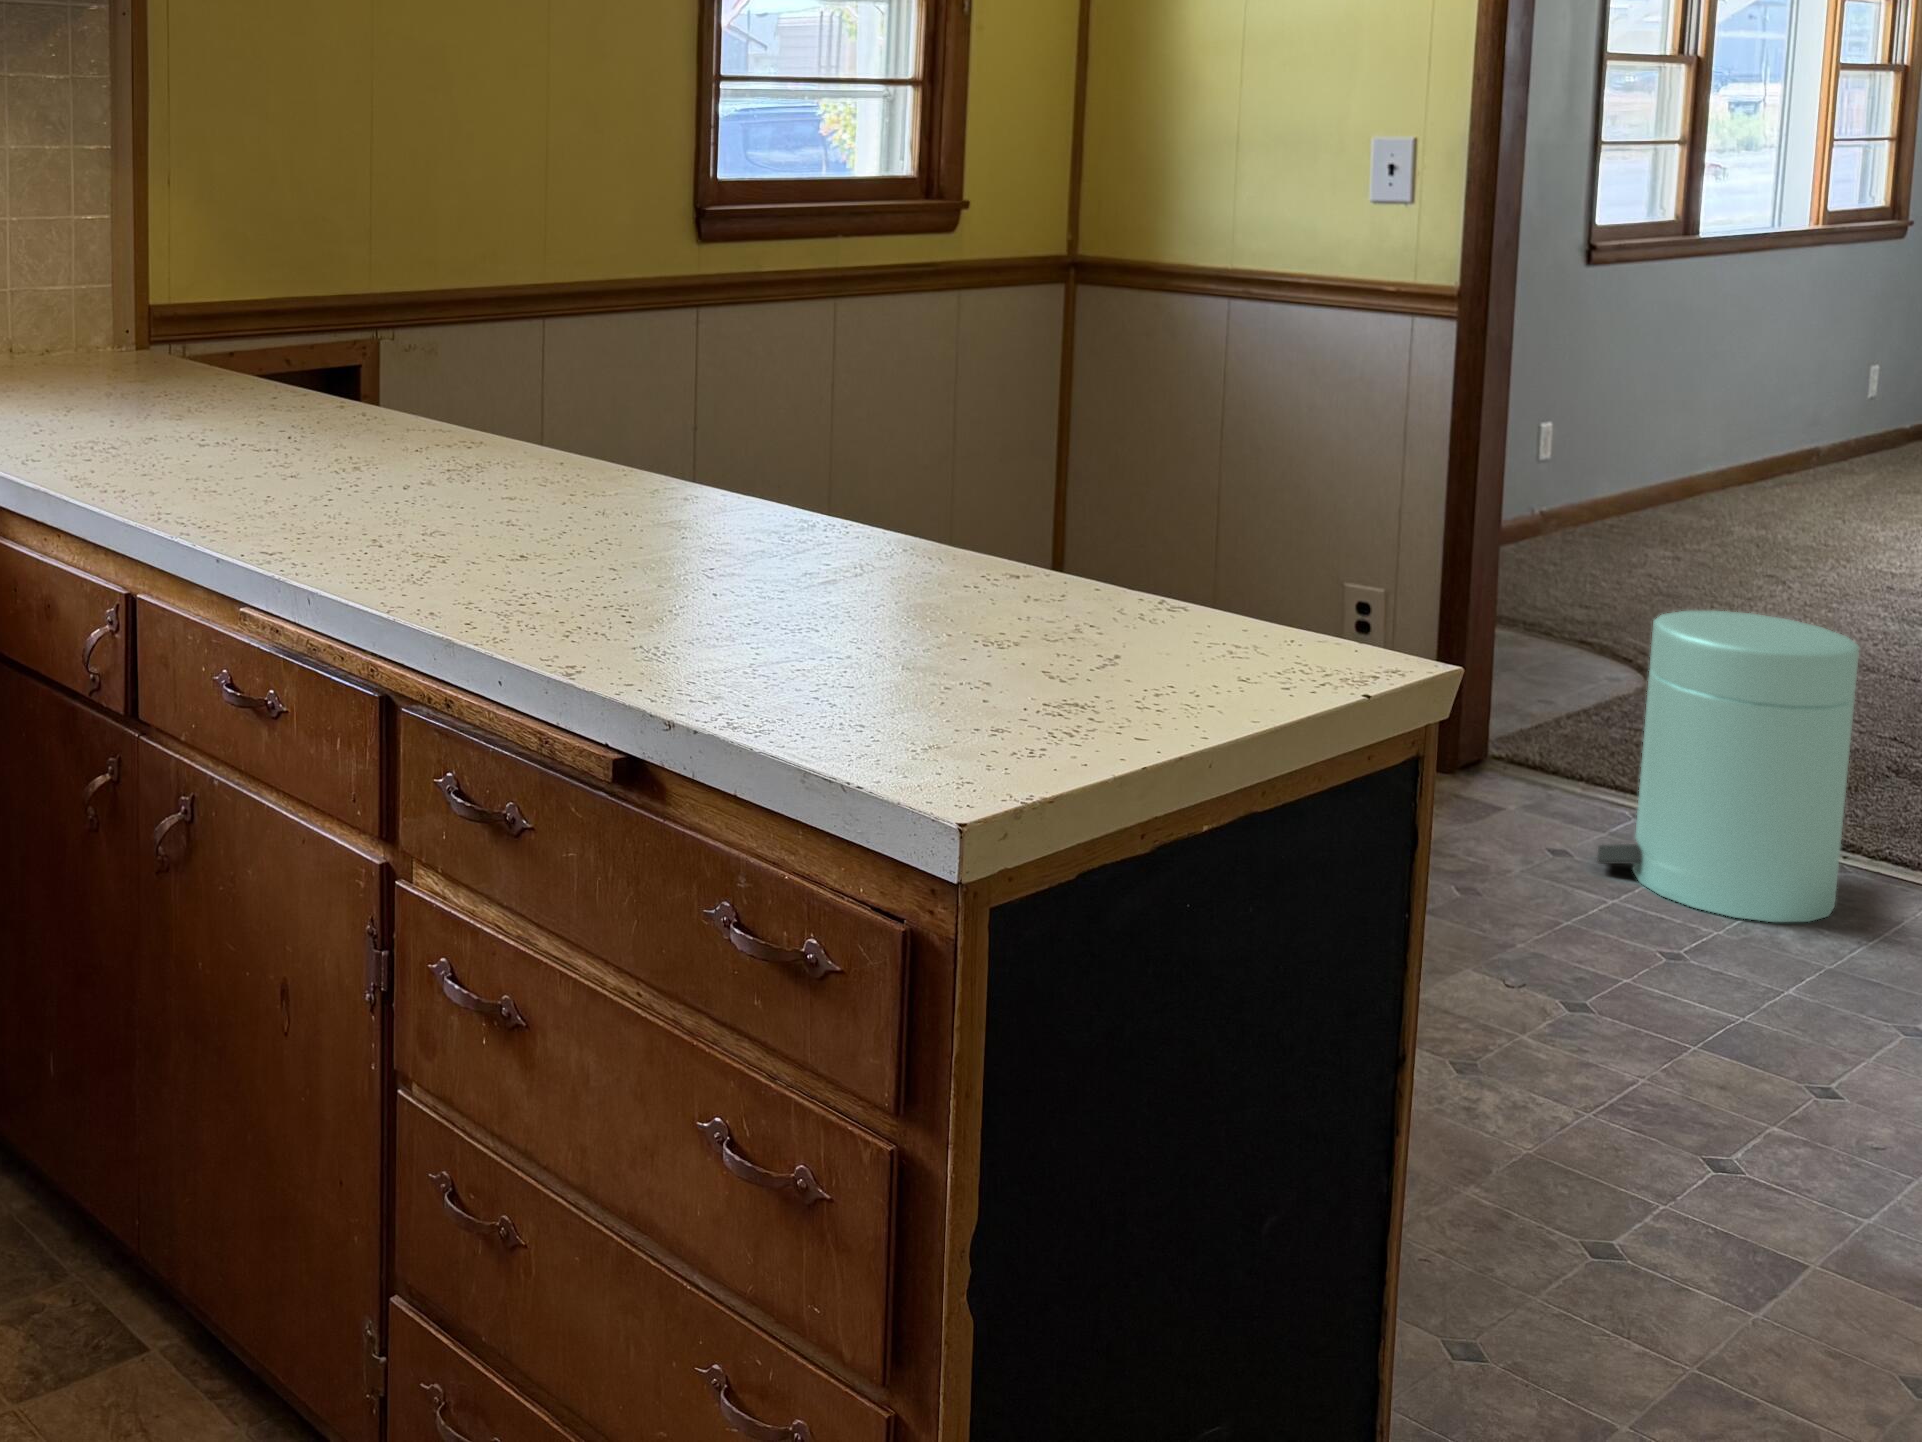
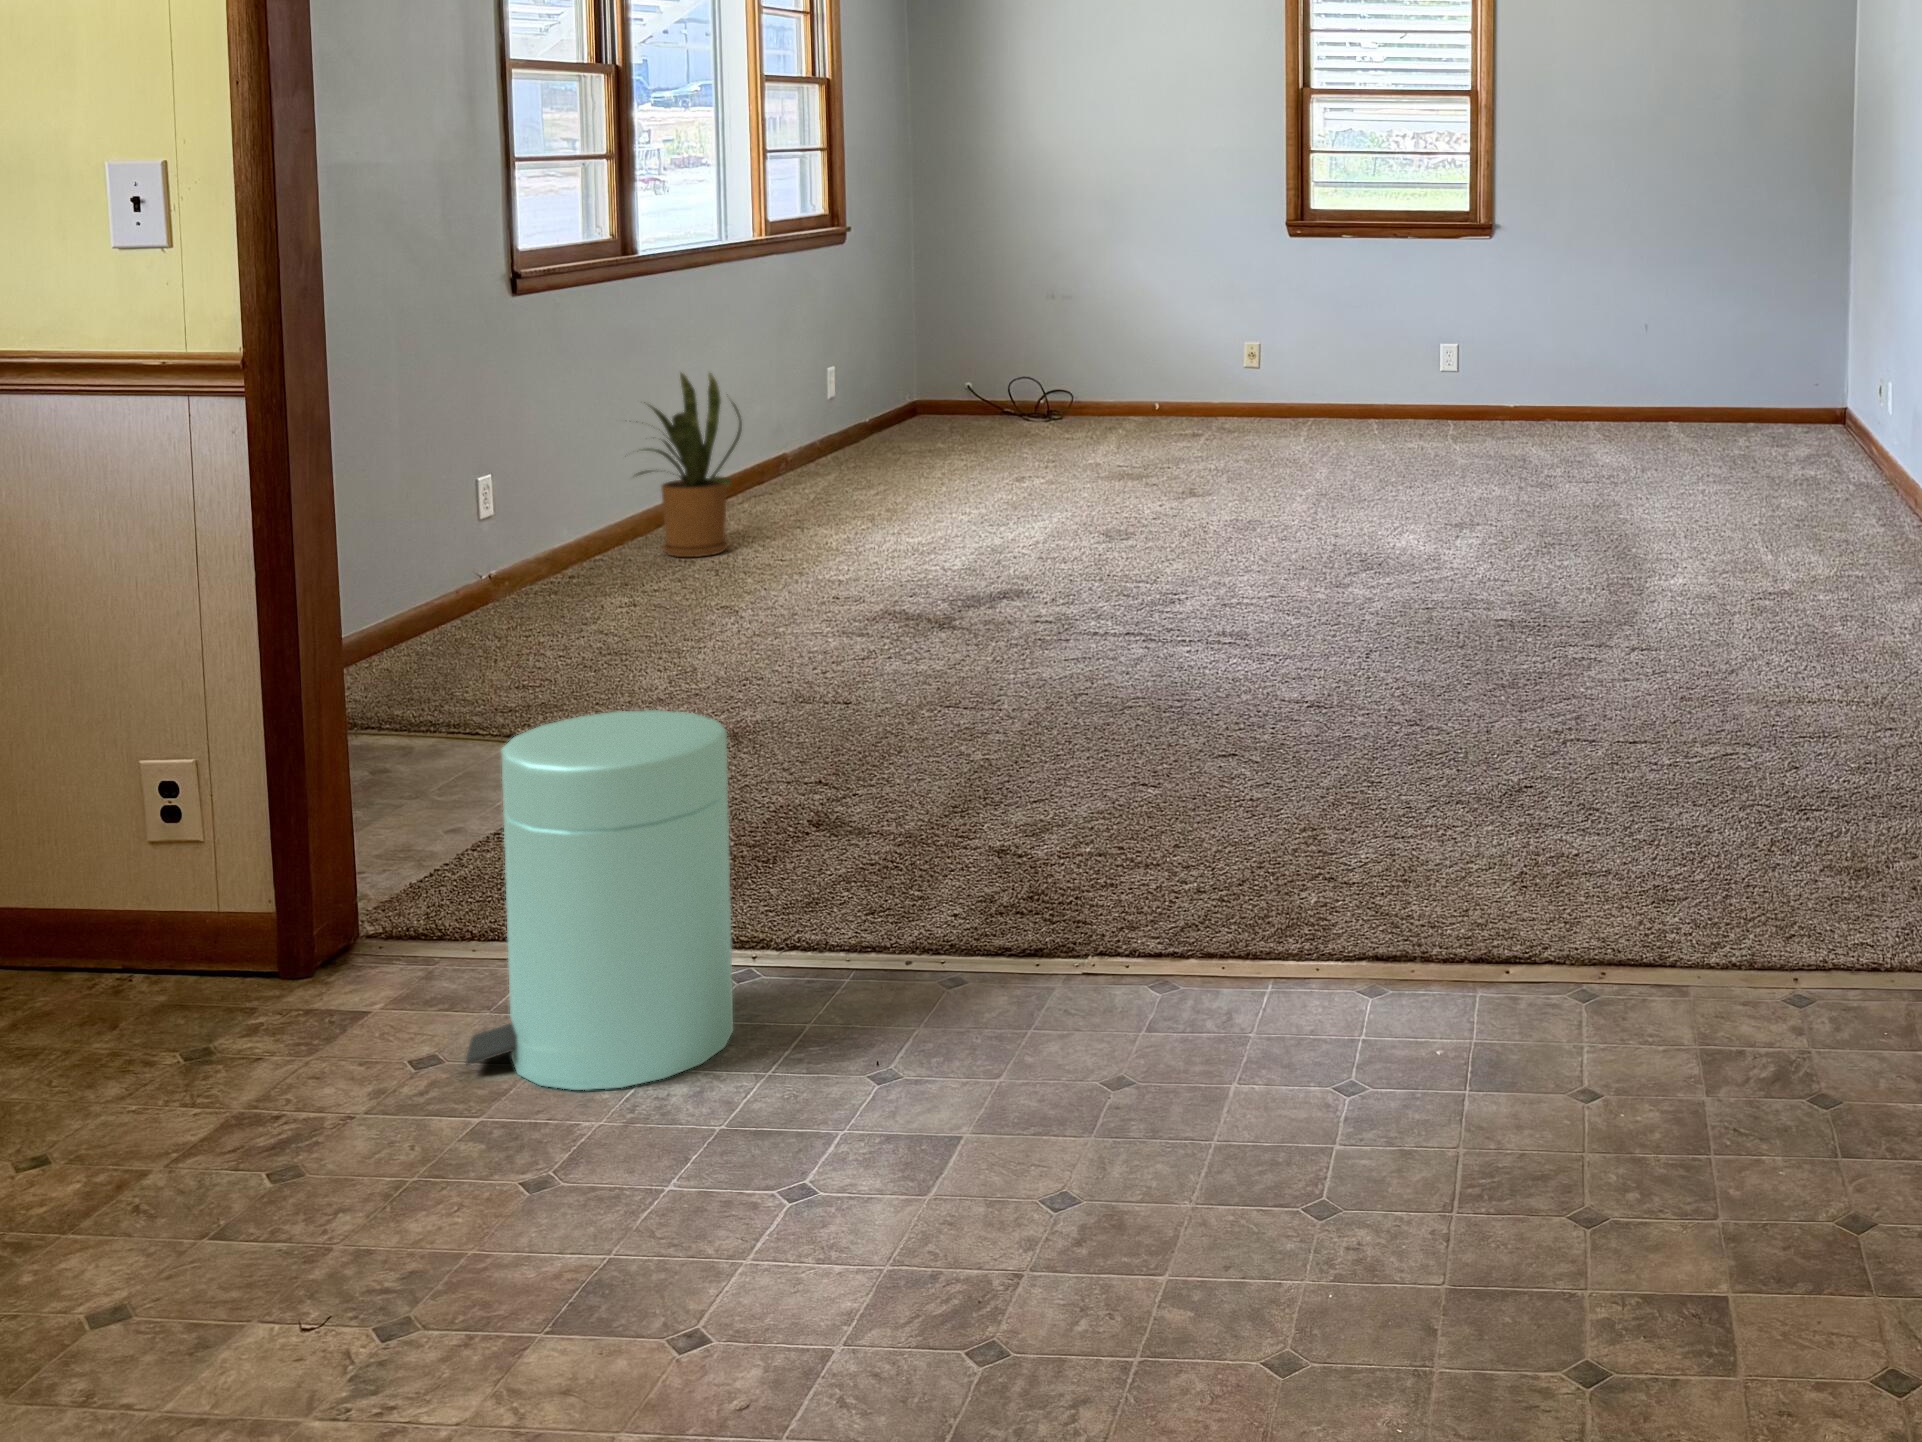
house plant: none [1662,348,1797,526] -> present [636,373,742,557]

